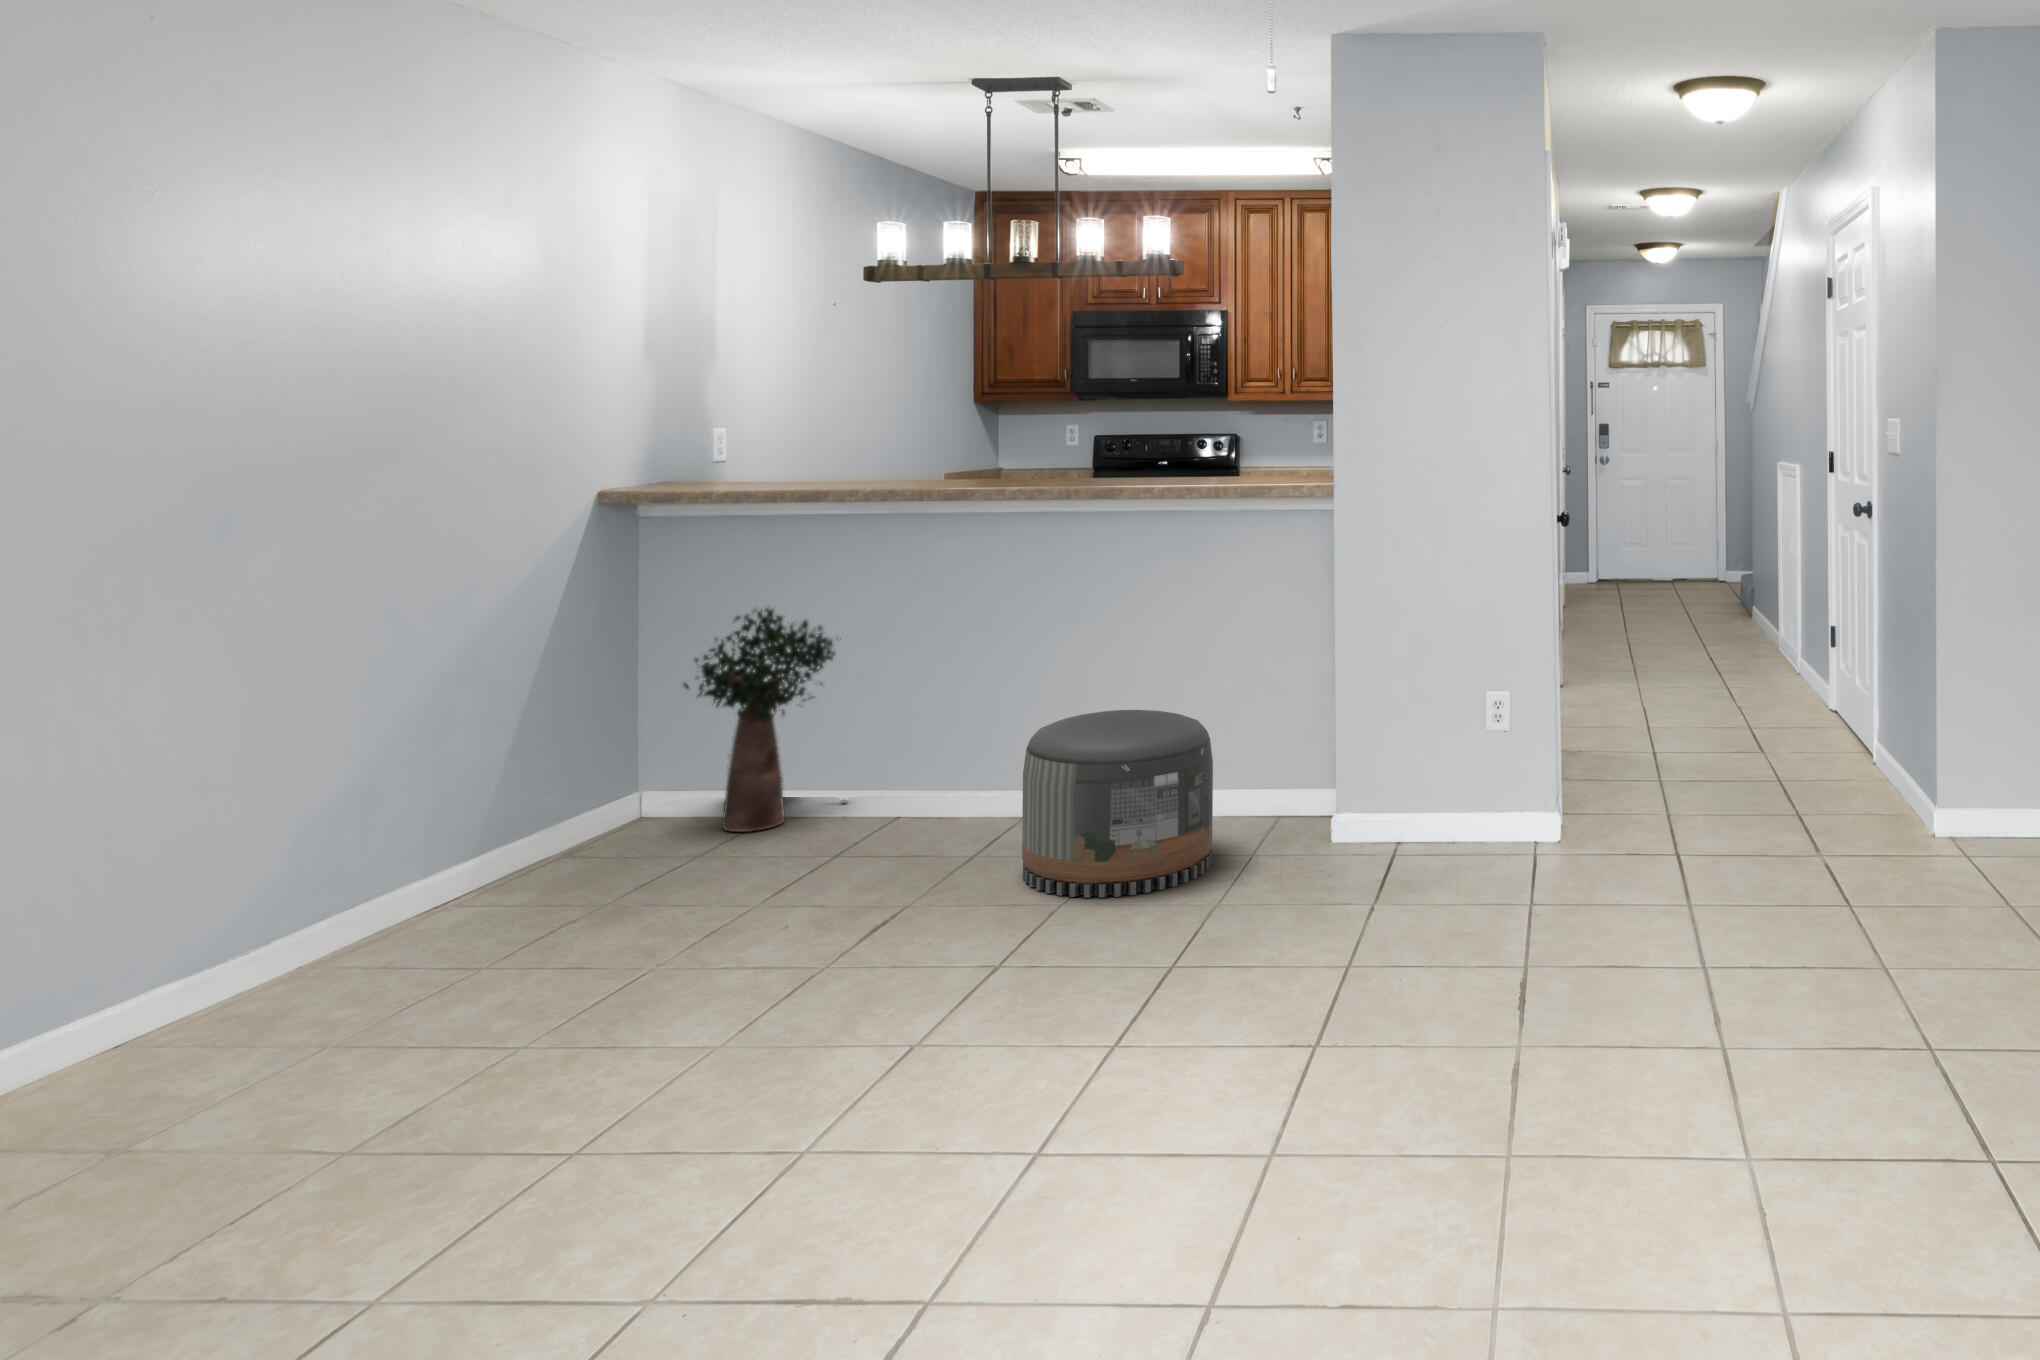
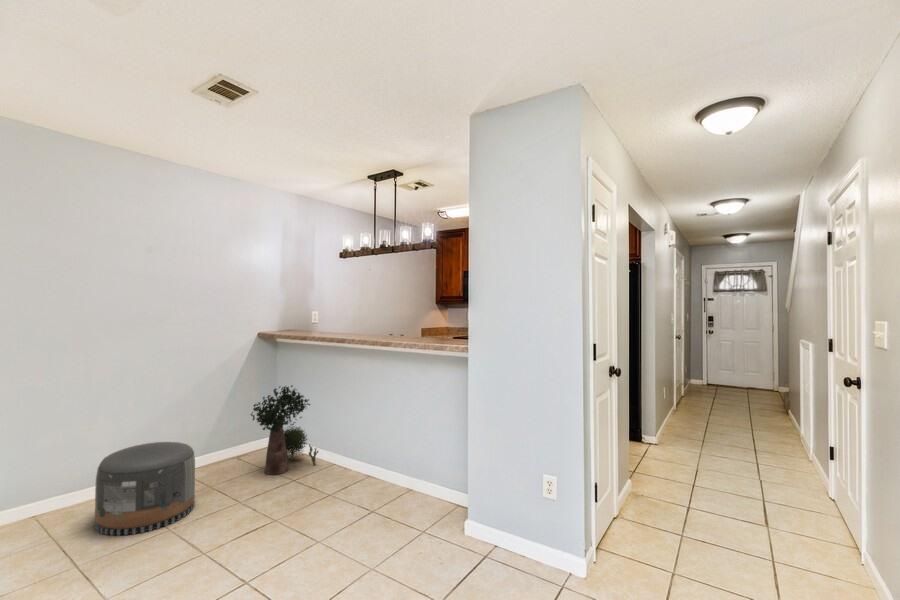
pouf: present [1022,710,1213,898] -> present [95,442,195,536]

